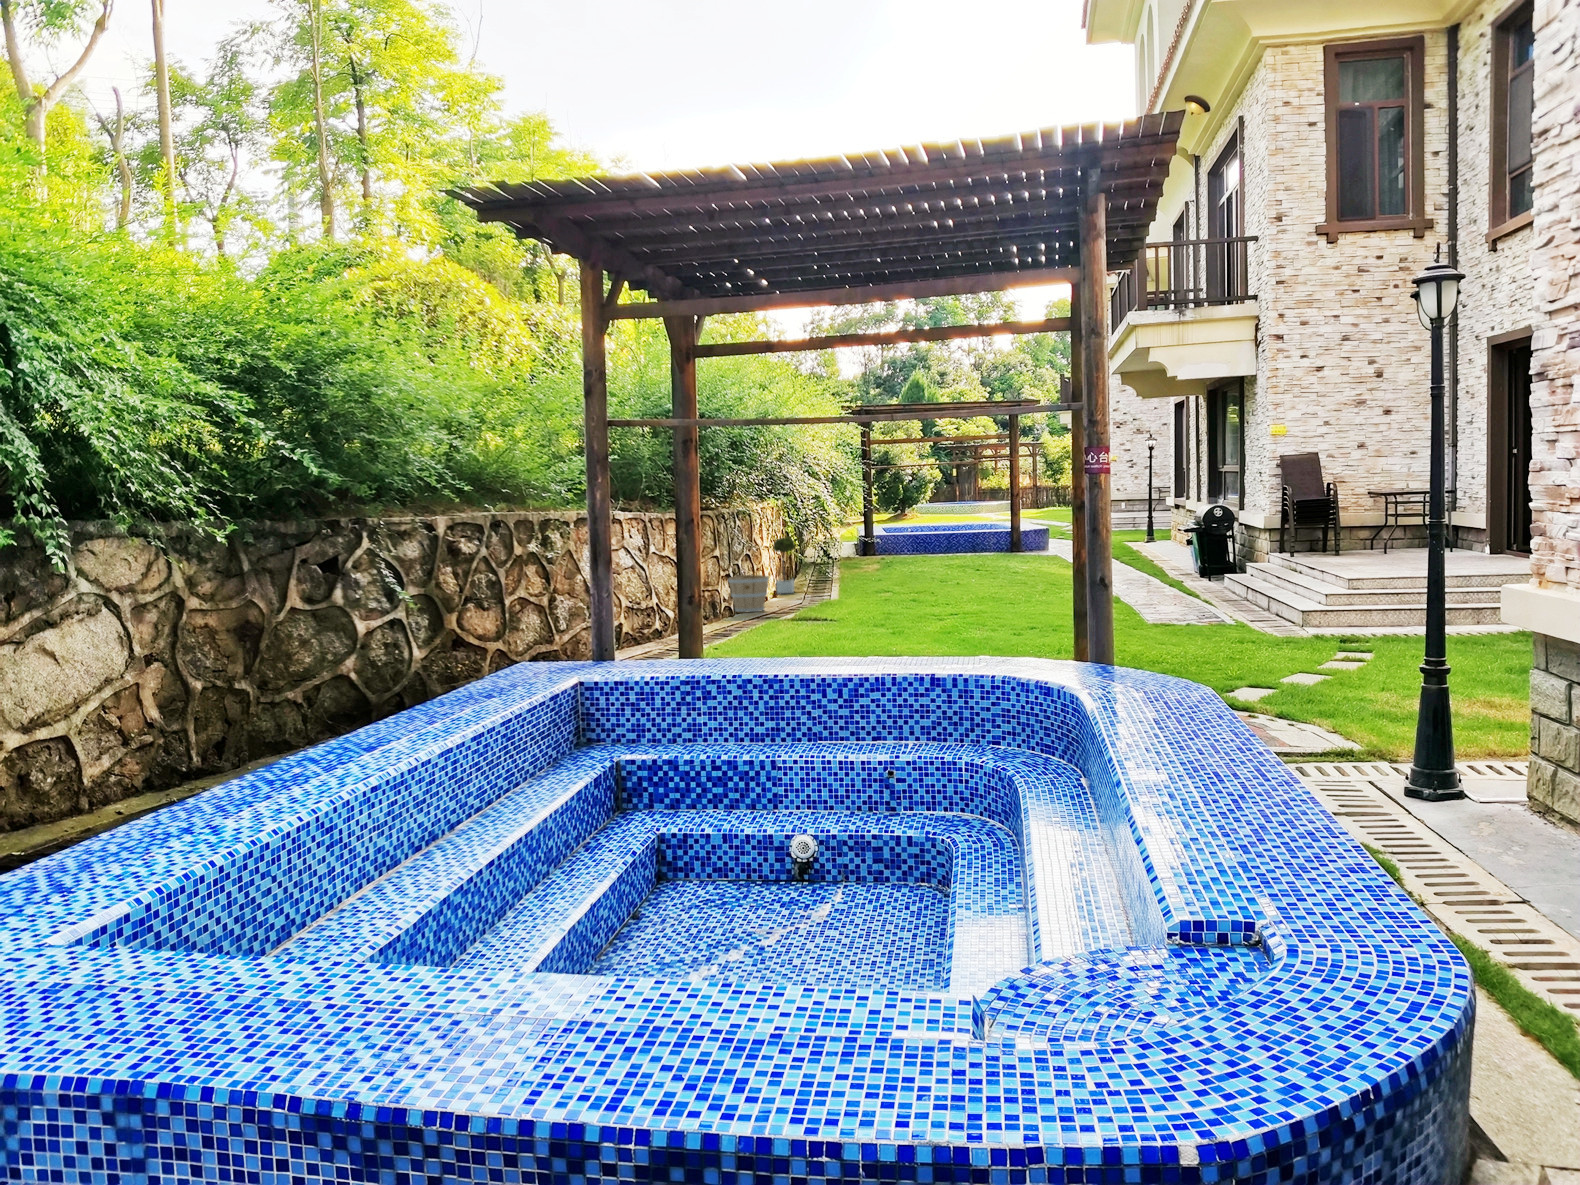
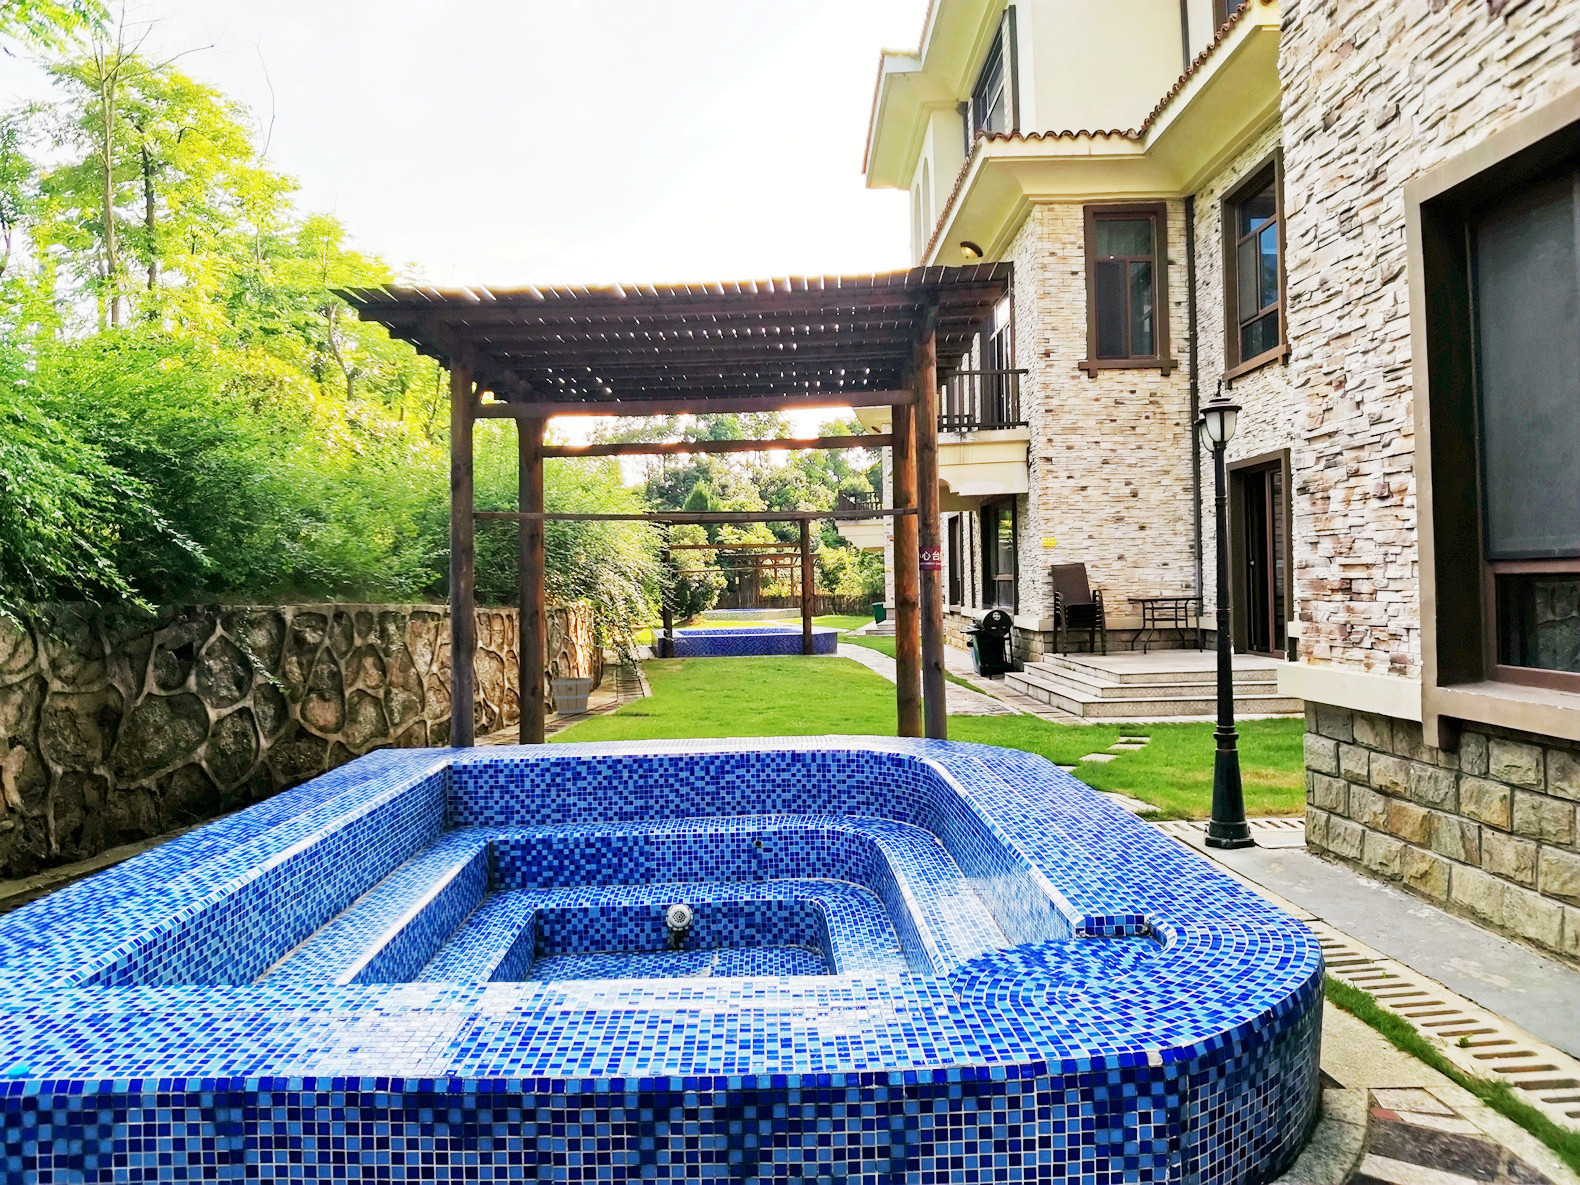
potted tree: present [773,537,796,593] -> none [590,641,613,697]

